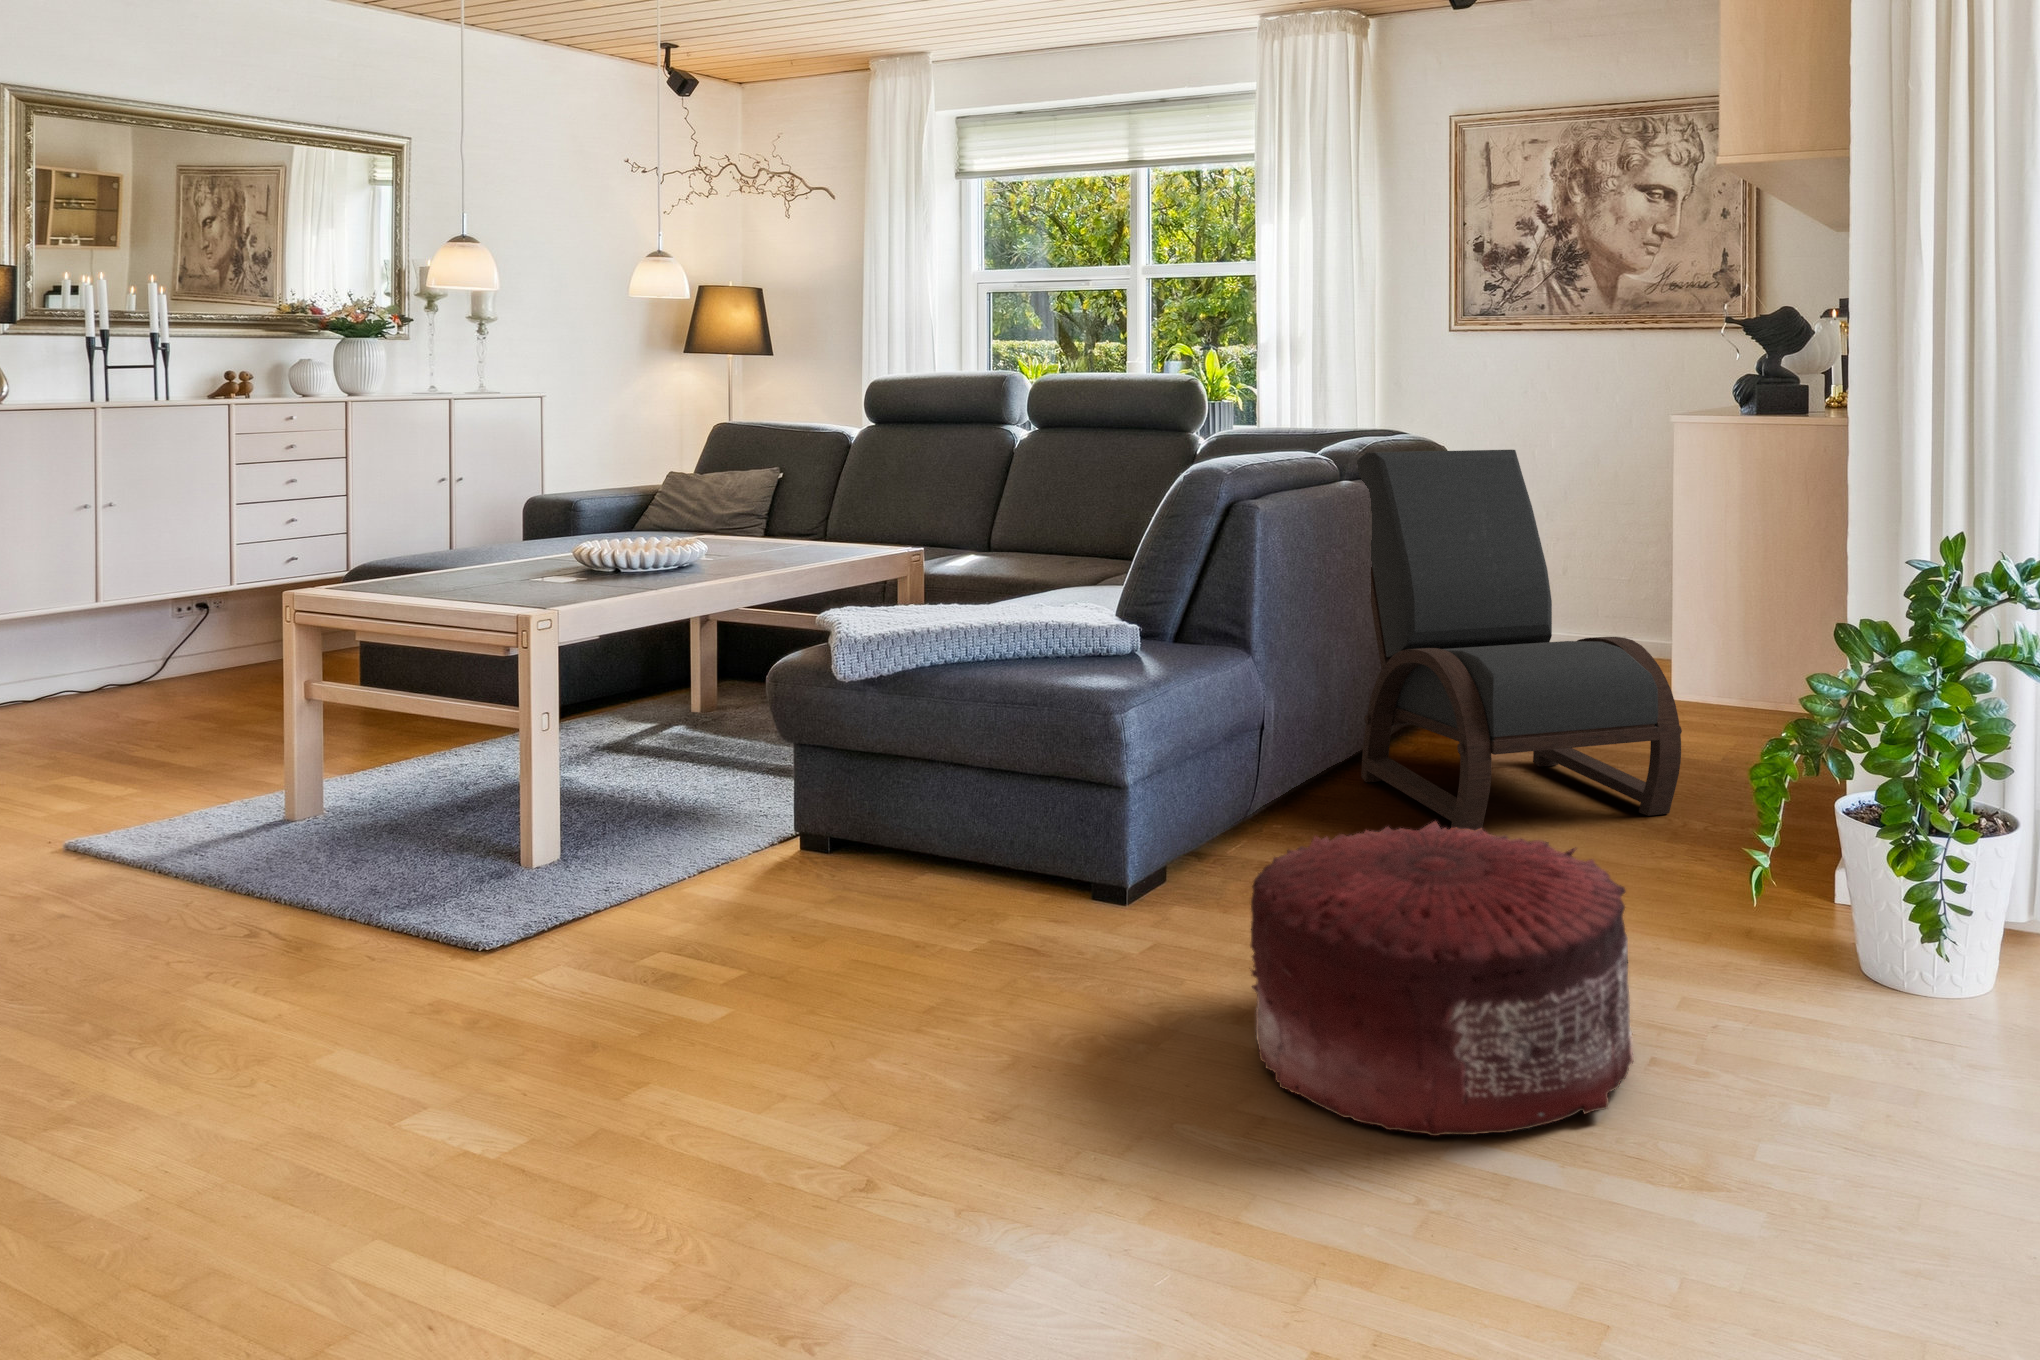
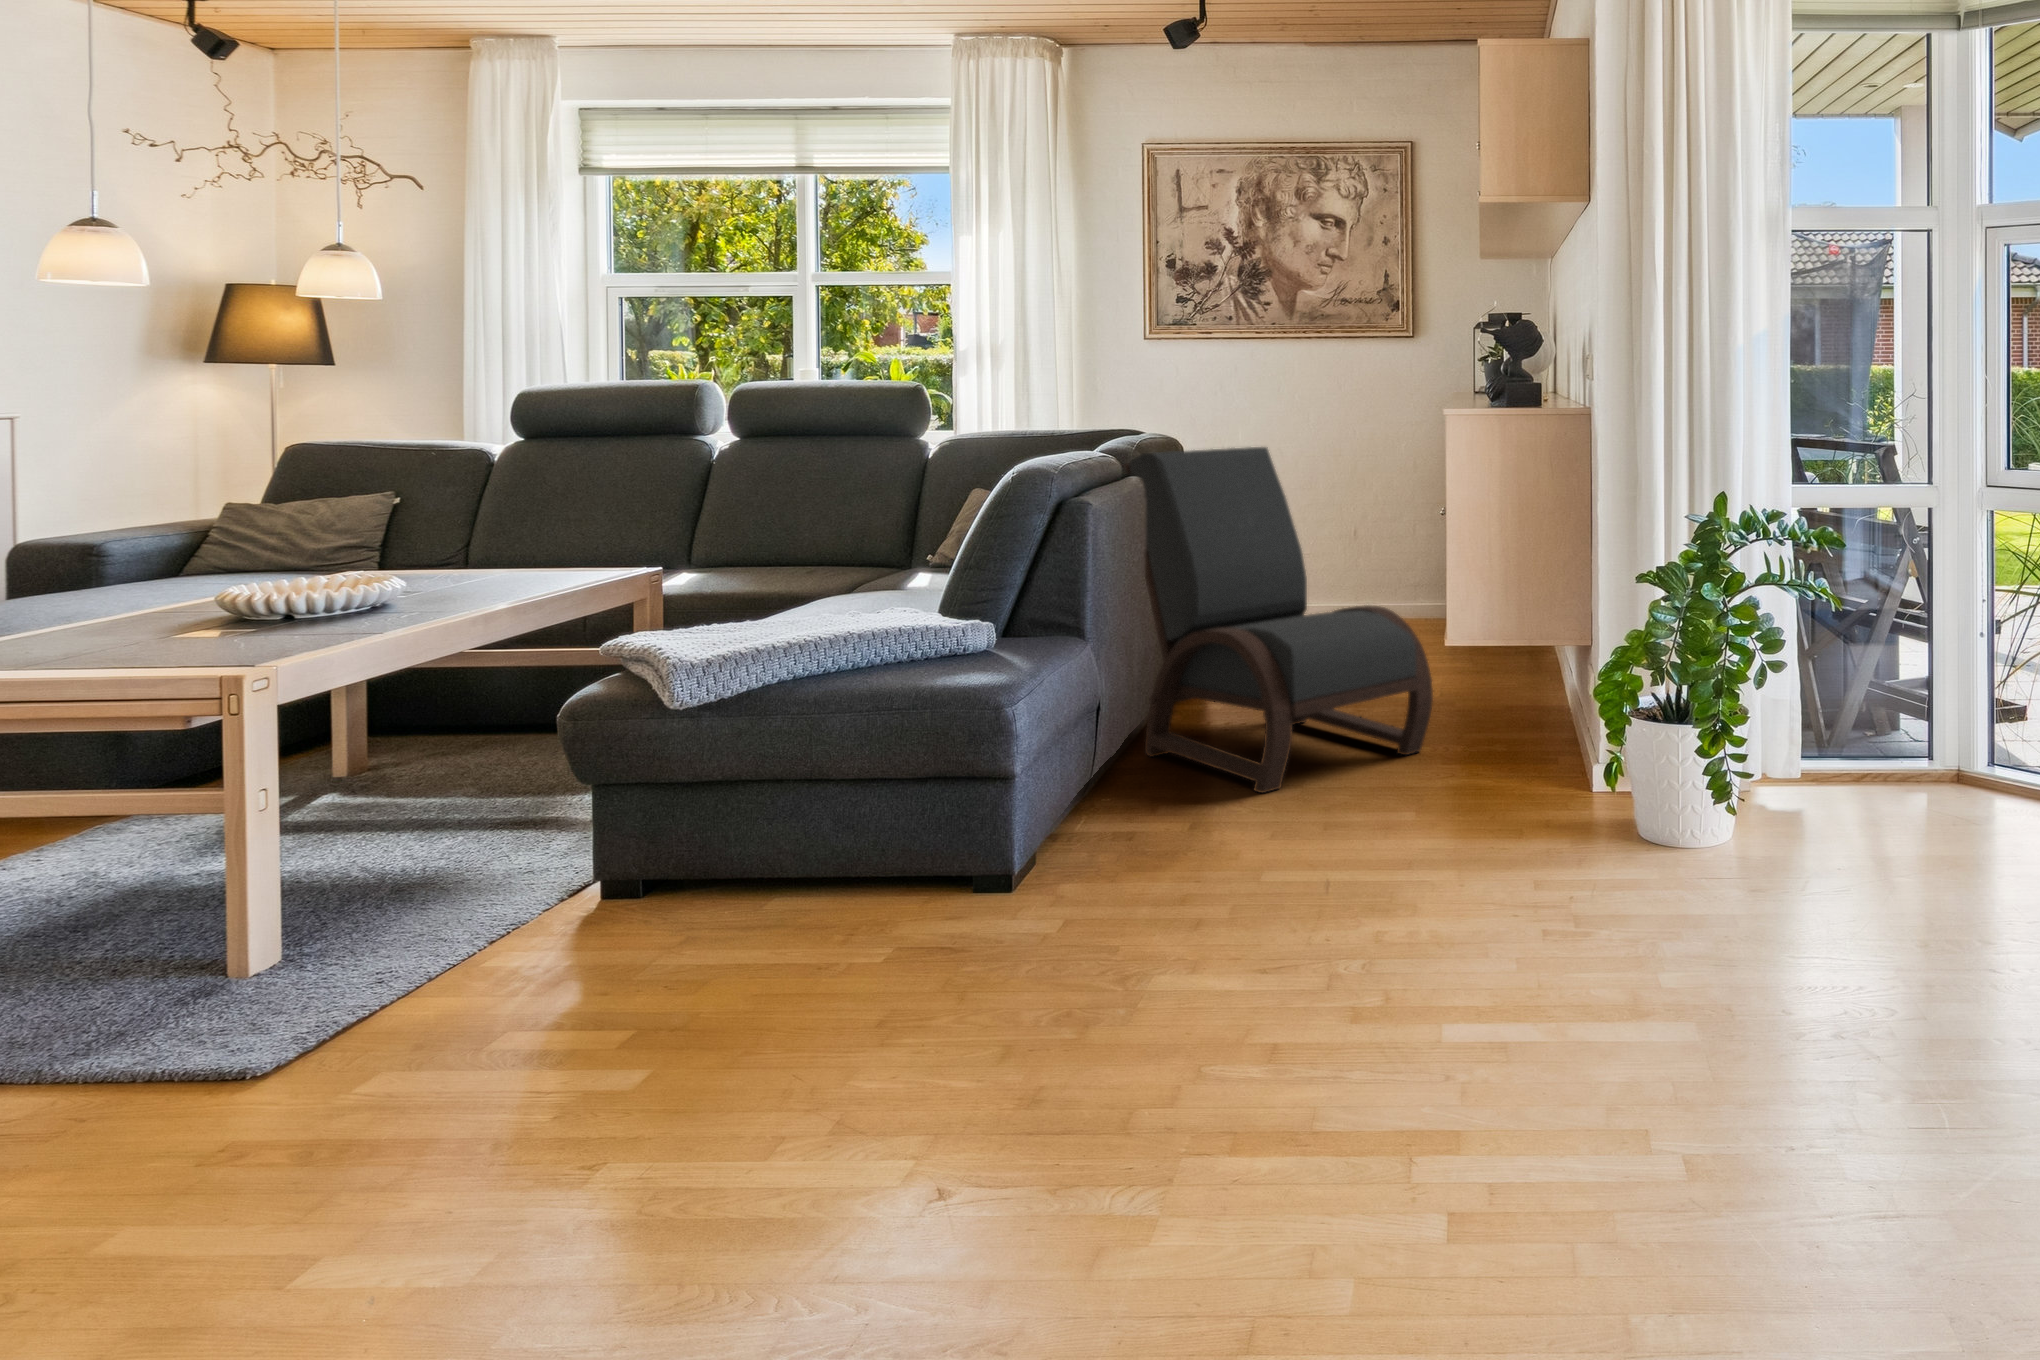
pouf: present [1250,821,1634,1137] -> none [1202,778,1531,1052]

